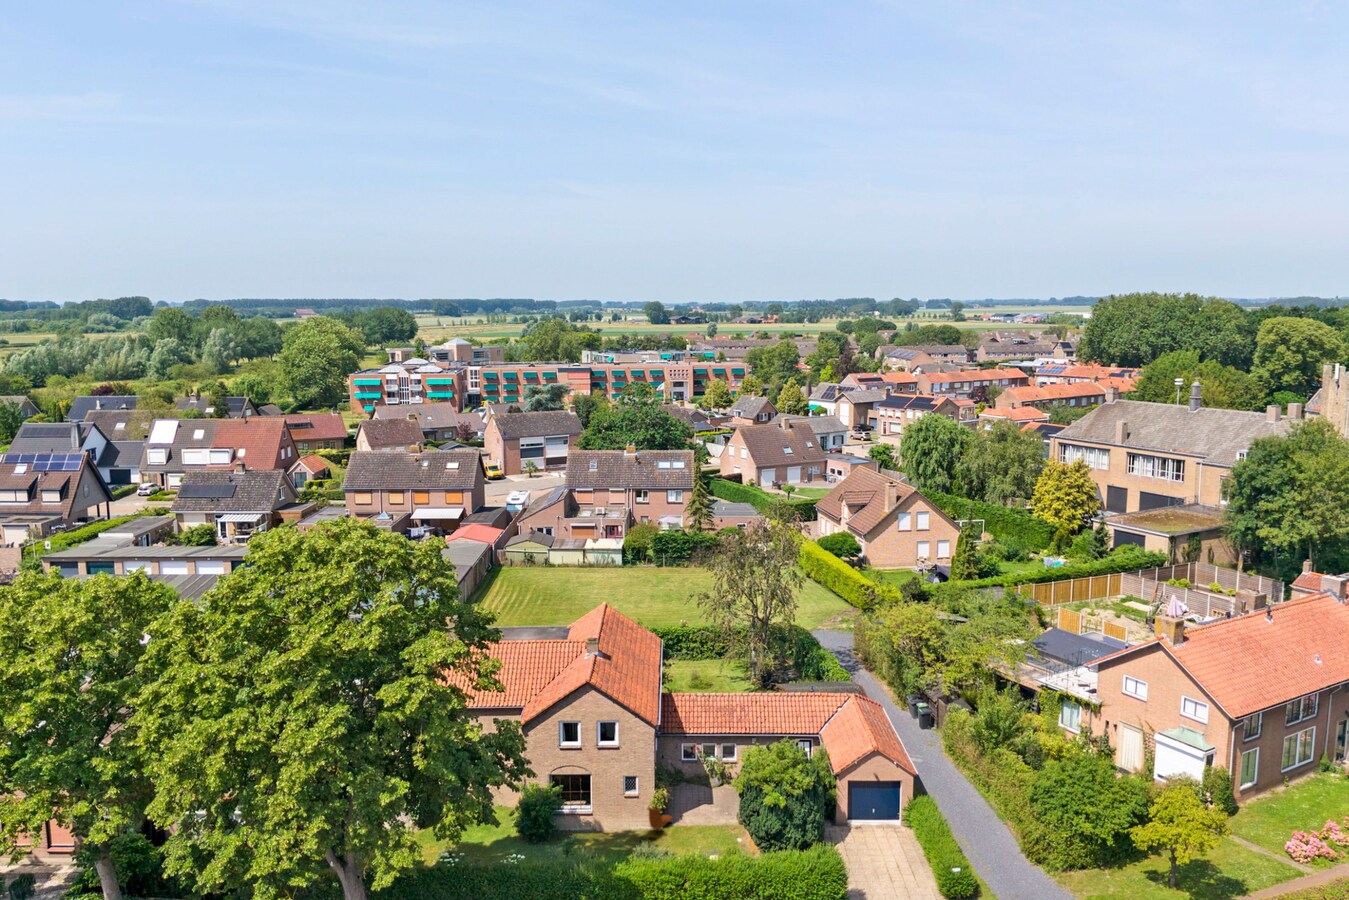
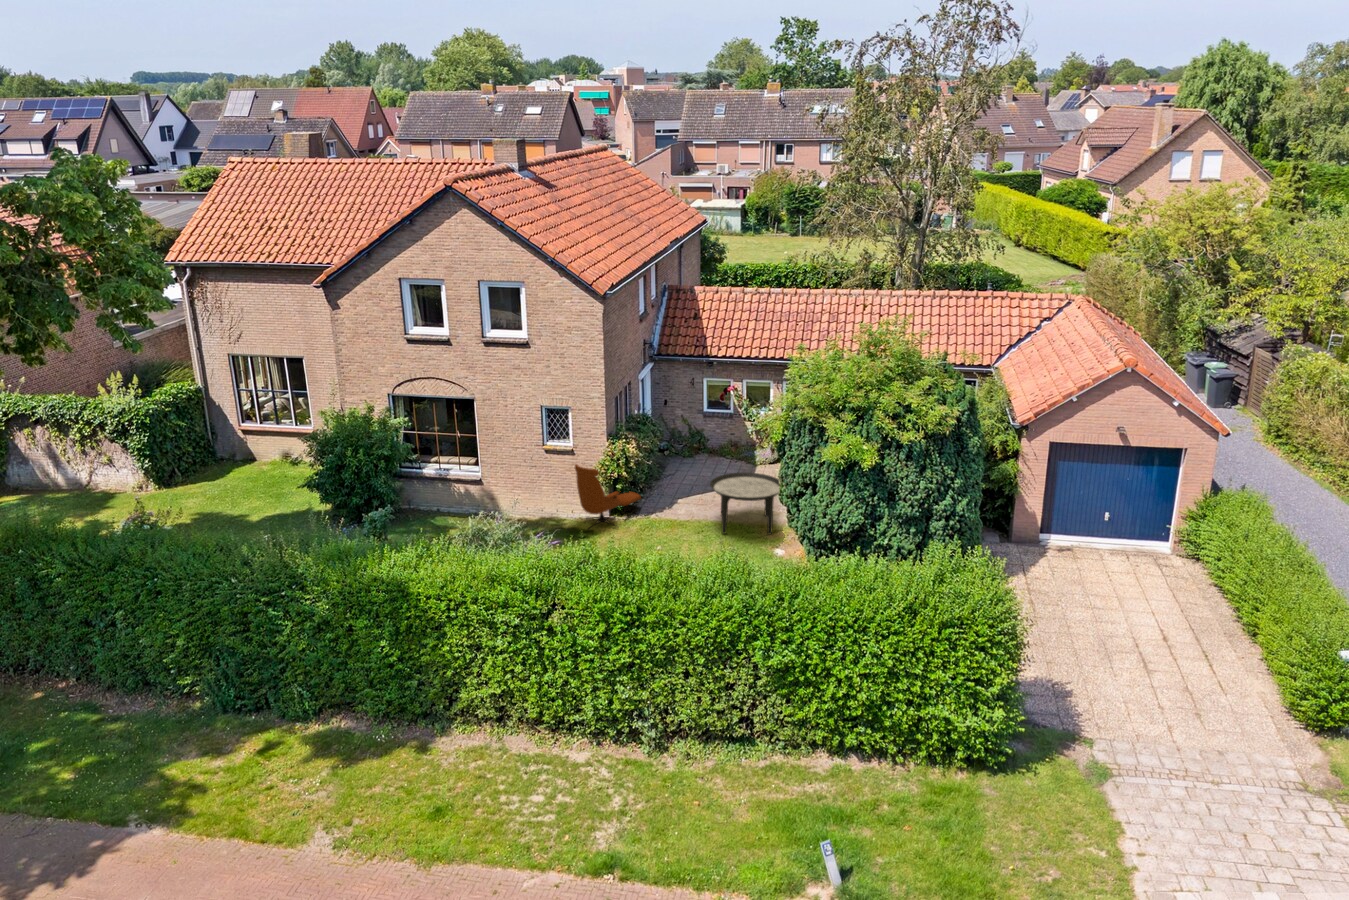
round table: none [706,802,739,834] -> present [710,472,779,535]

